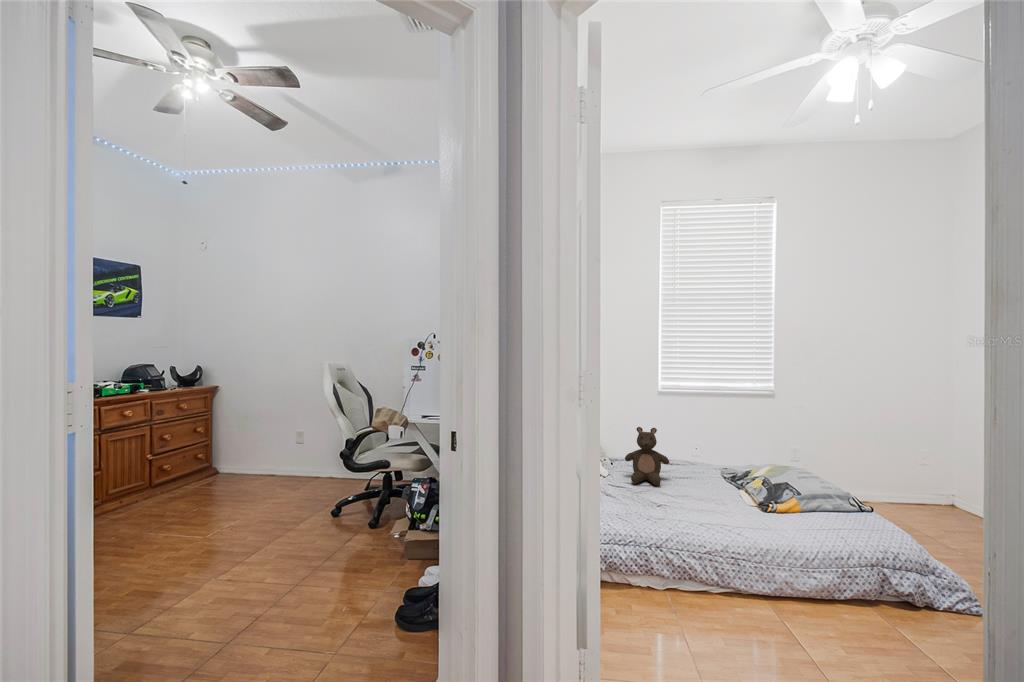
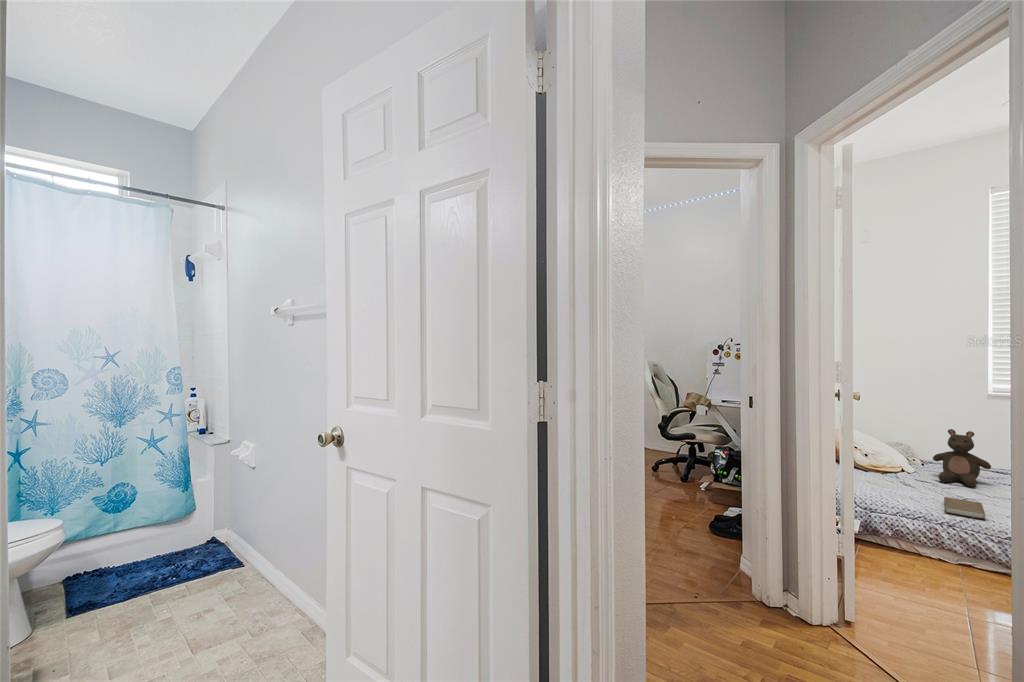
book: none [644,506,683,530] -> present [944,497,985,520]

